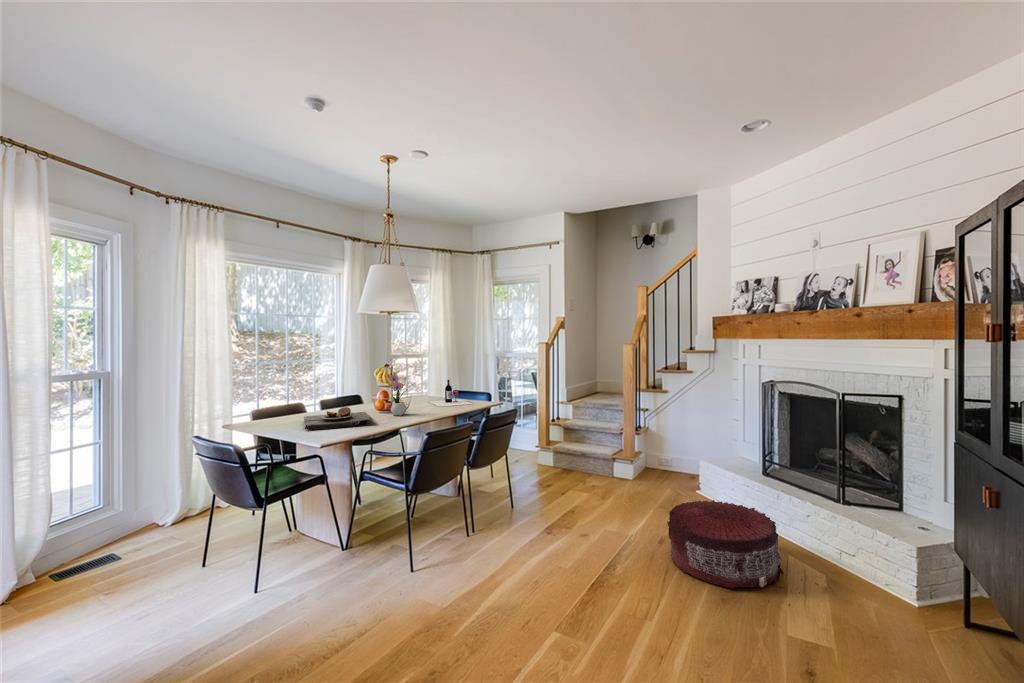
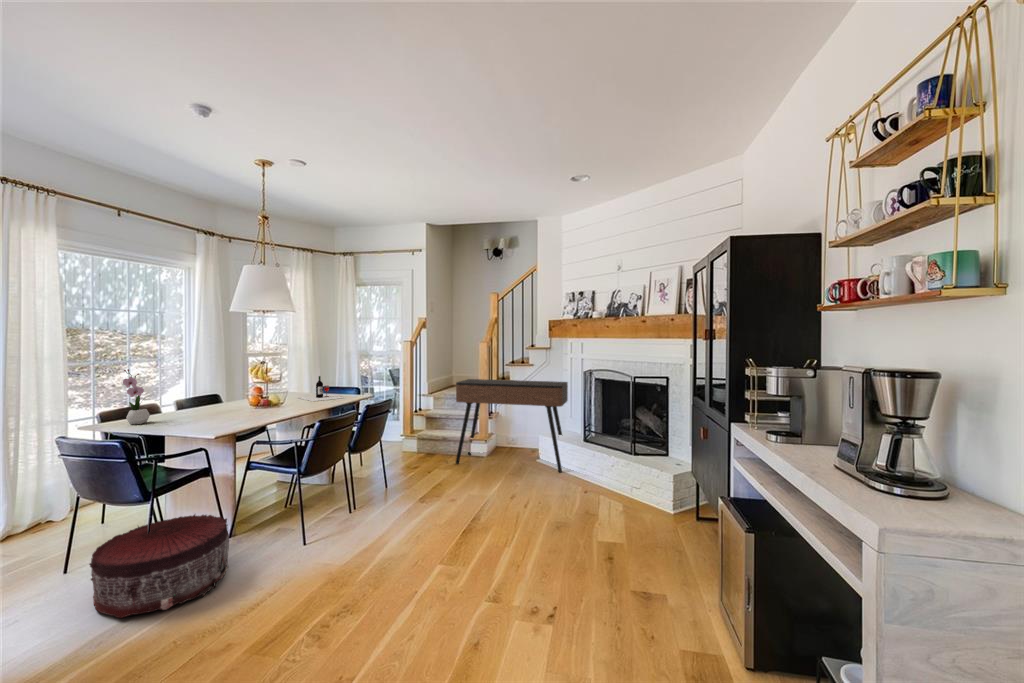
flower arrangement: present [389,367,407,416] -> present [123,369,150,424]
console table: none [594,387,738,512] -> present [456,379,568,472]
plate: present [304,407,372,430] -> none [171,403,254,426]
pouf: present [667,500,783,588] -> present [89,515,229,618]

